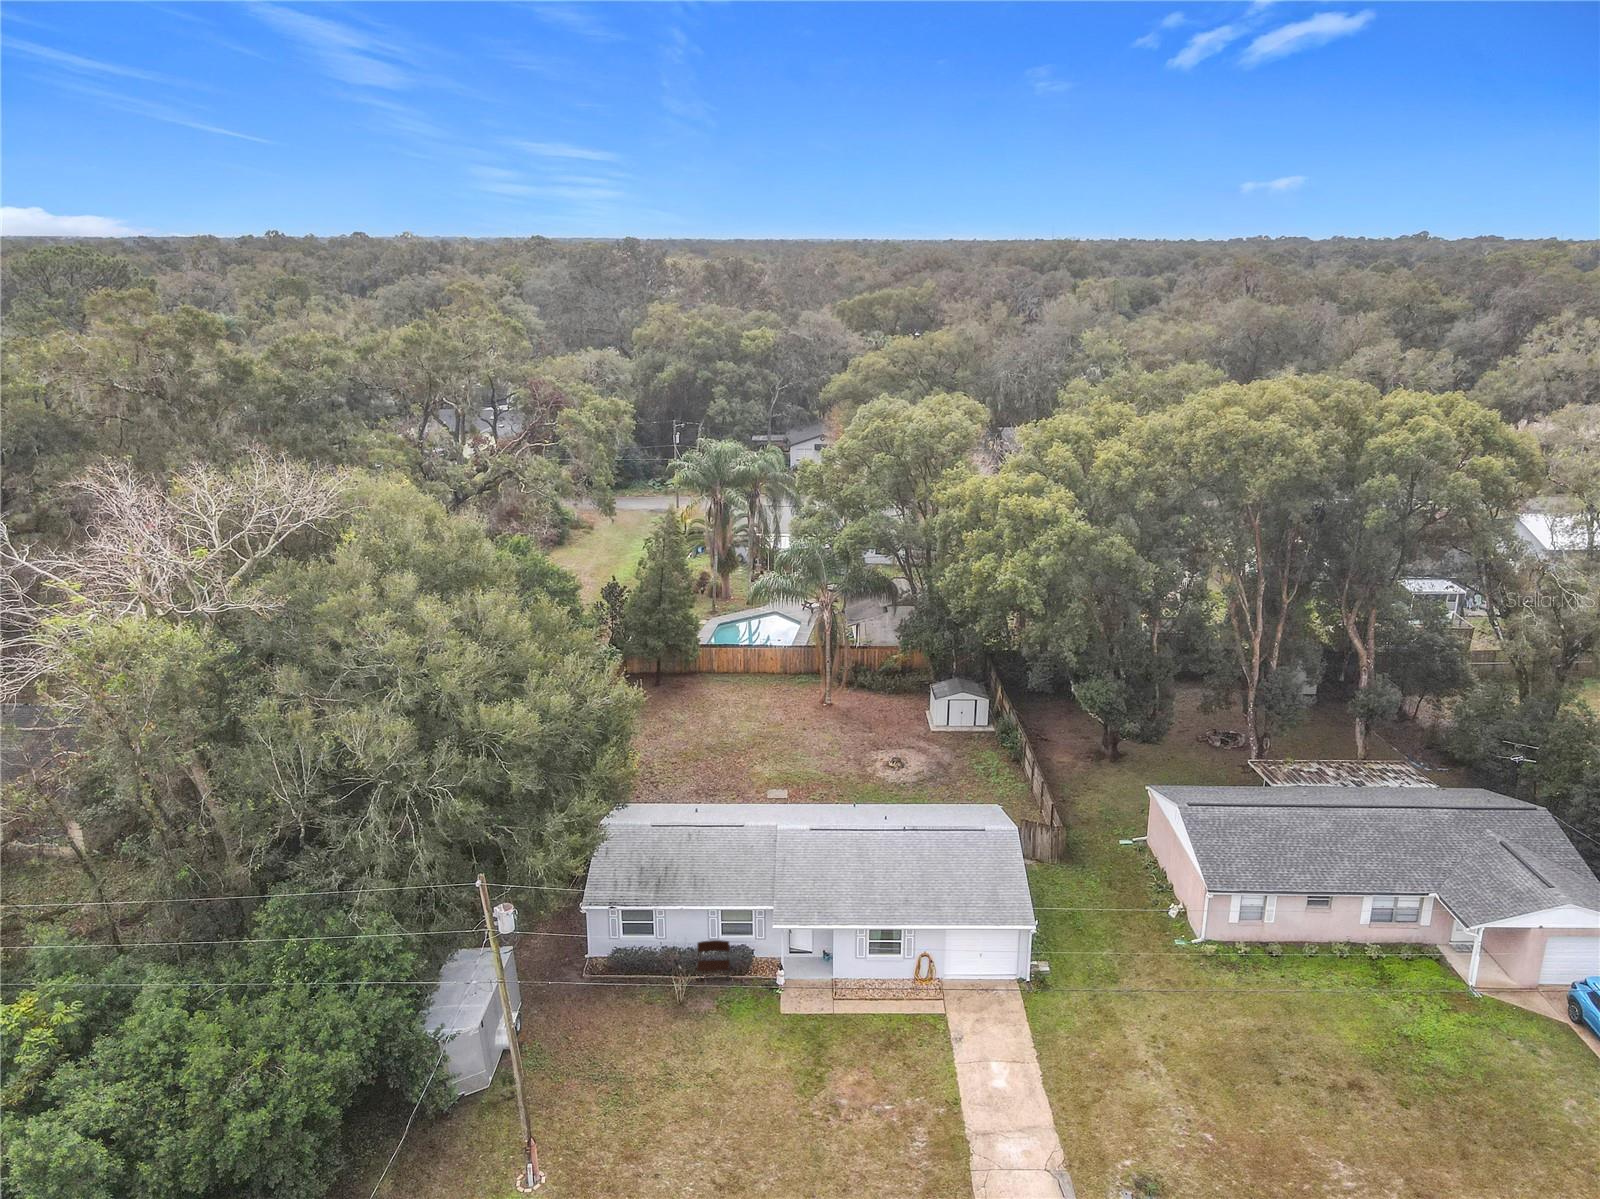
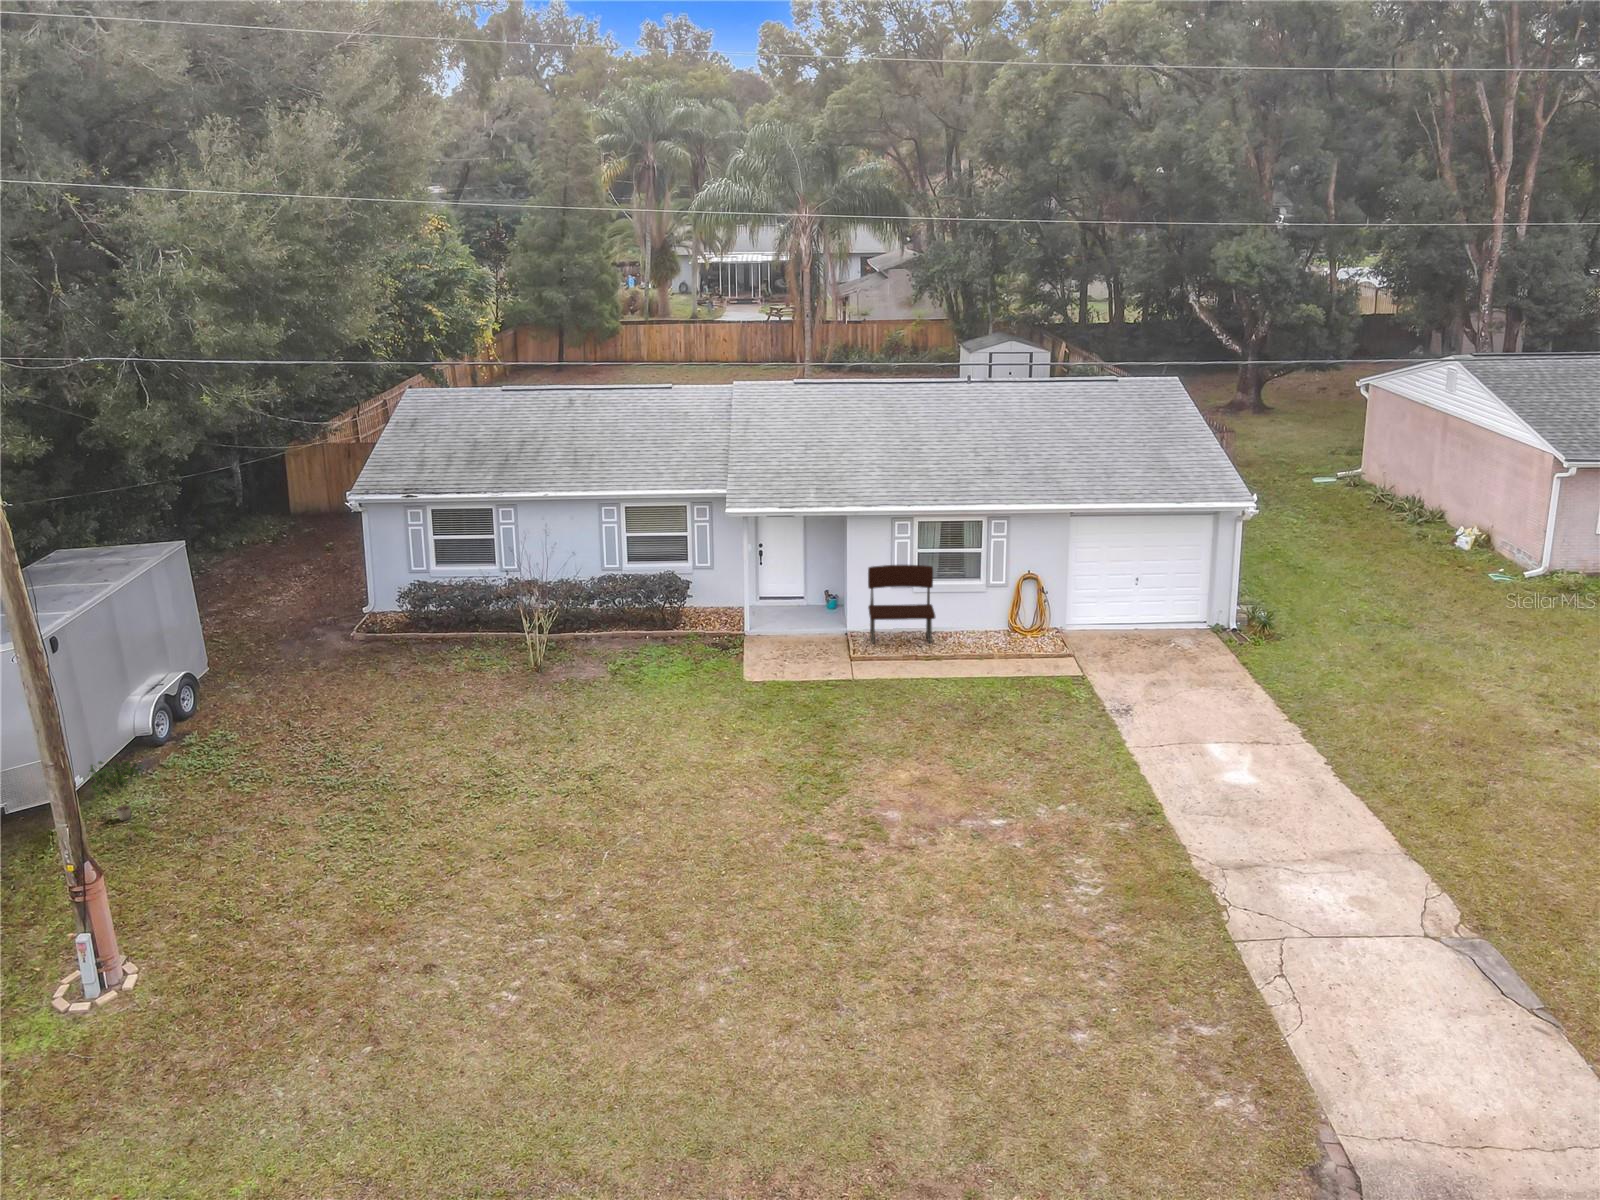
bench: present [697,940,730,980] -> present [868,565,935,644]

